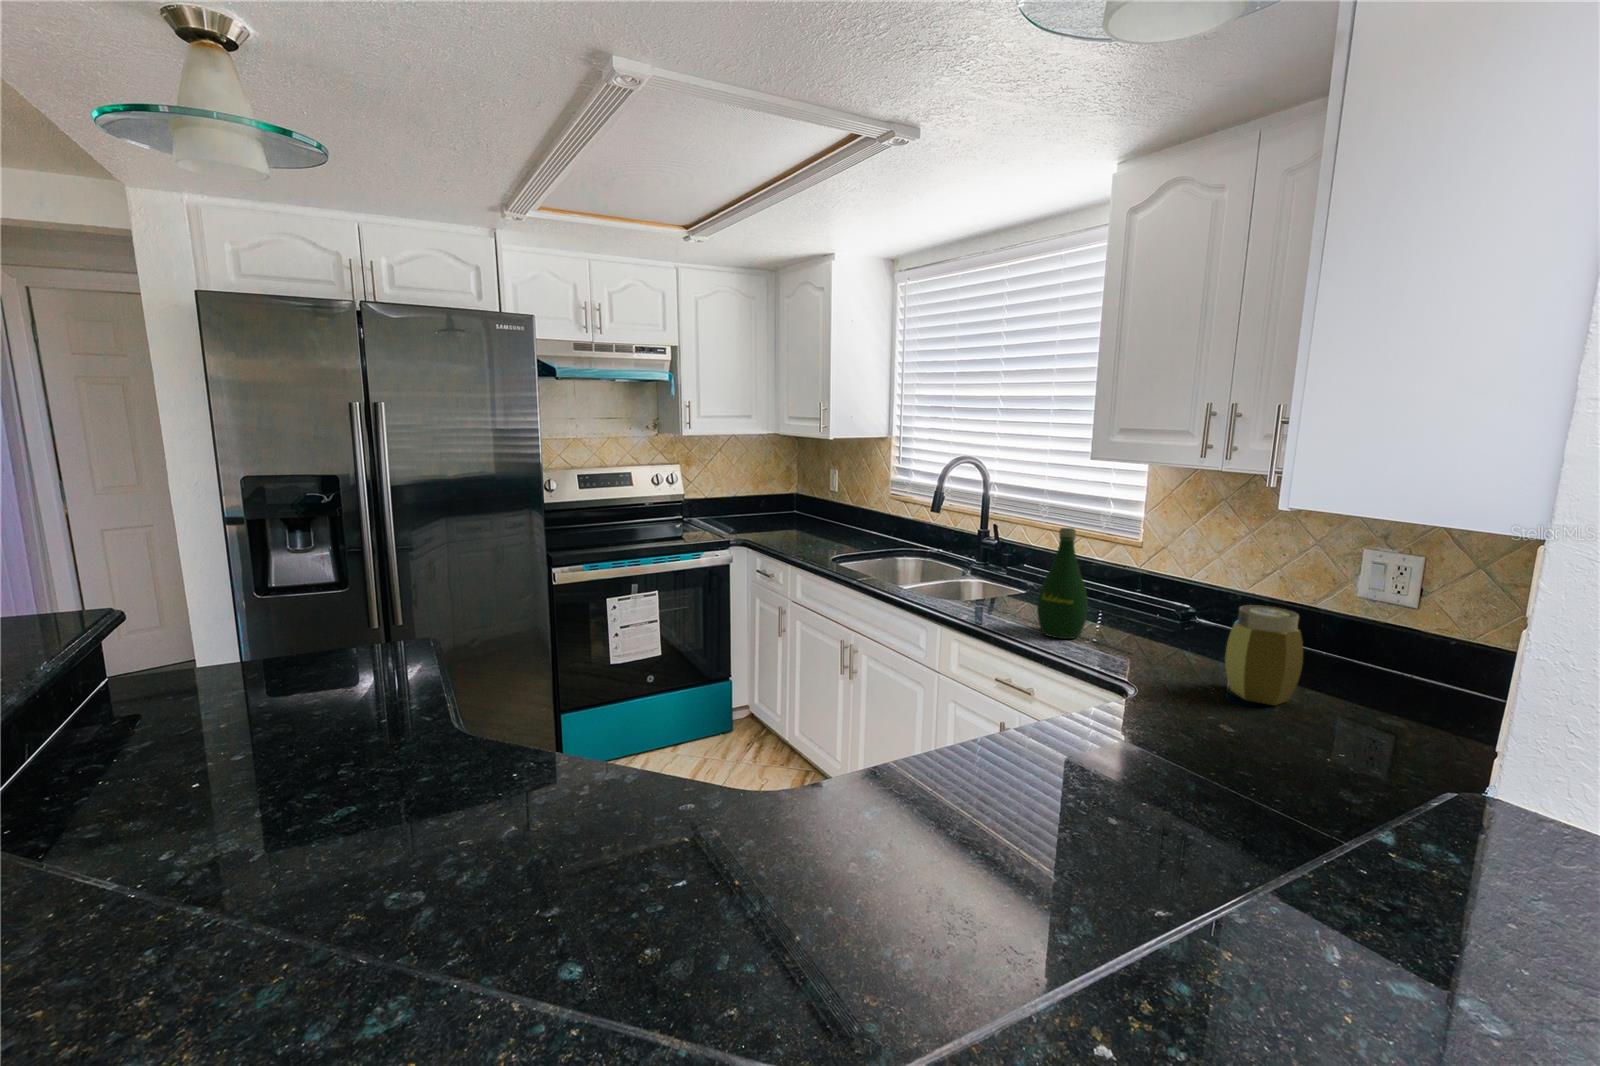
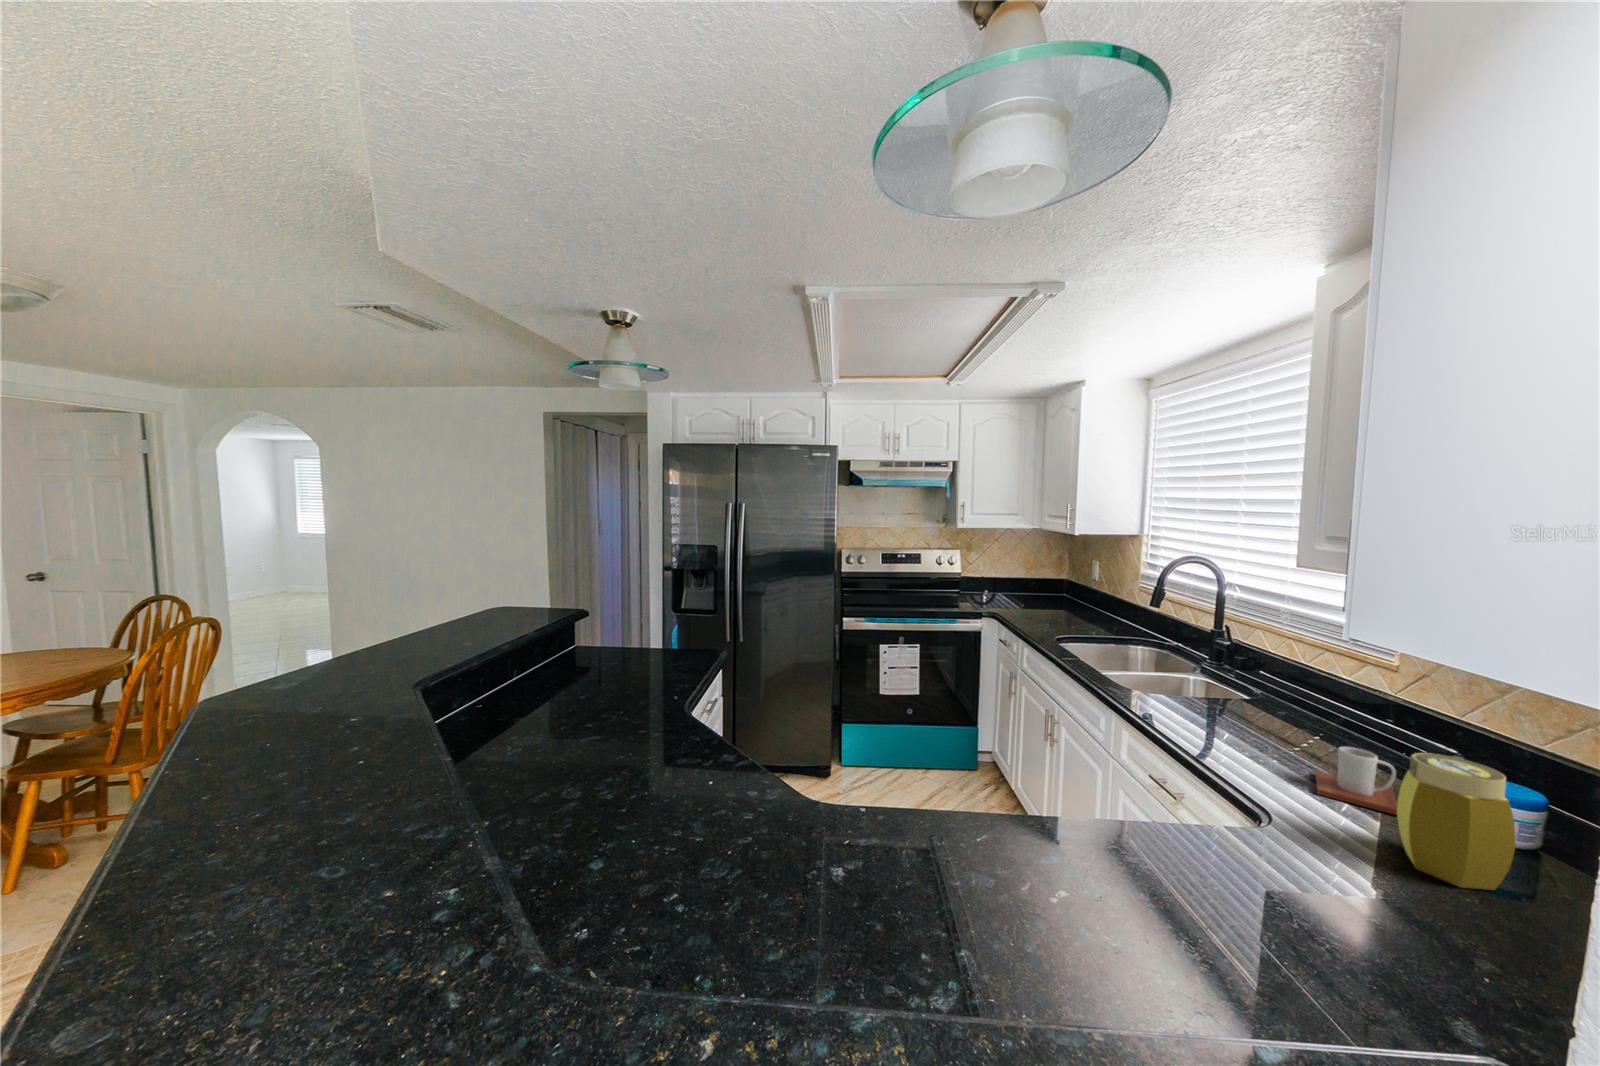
bottle: present [1037,528,1088,639] -> none [1204,634,1265,752]
mug: none [1129,615,1201,664] -> present [1315,747,1397,815]

